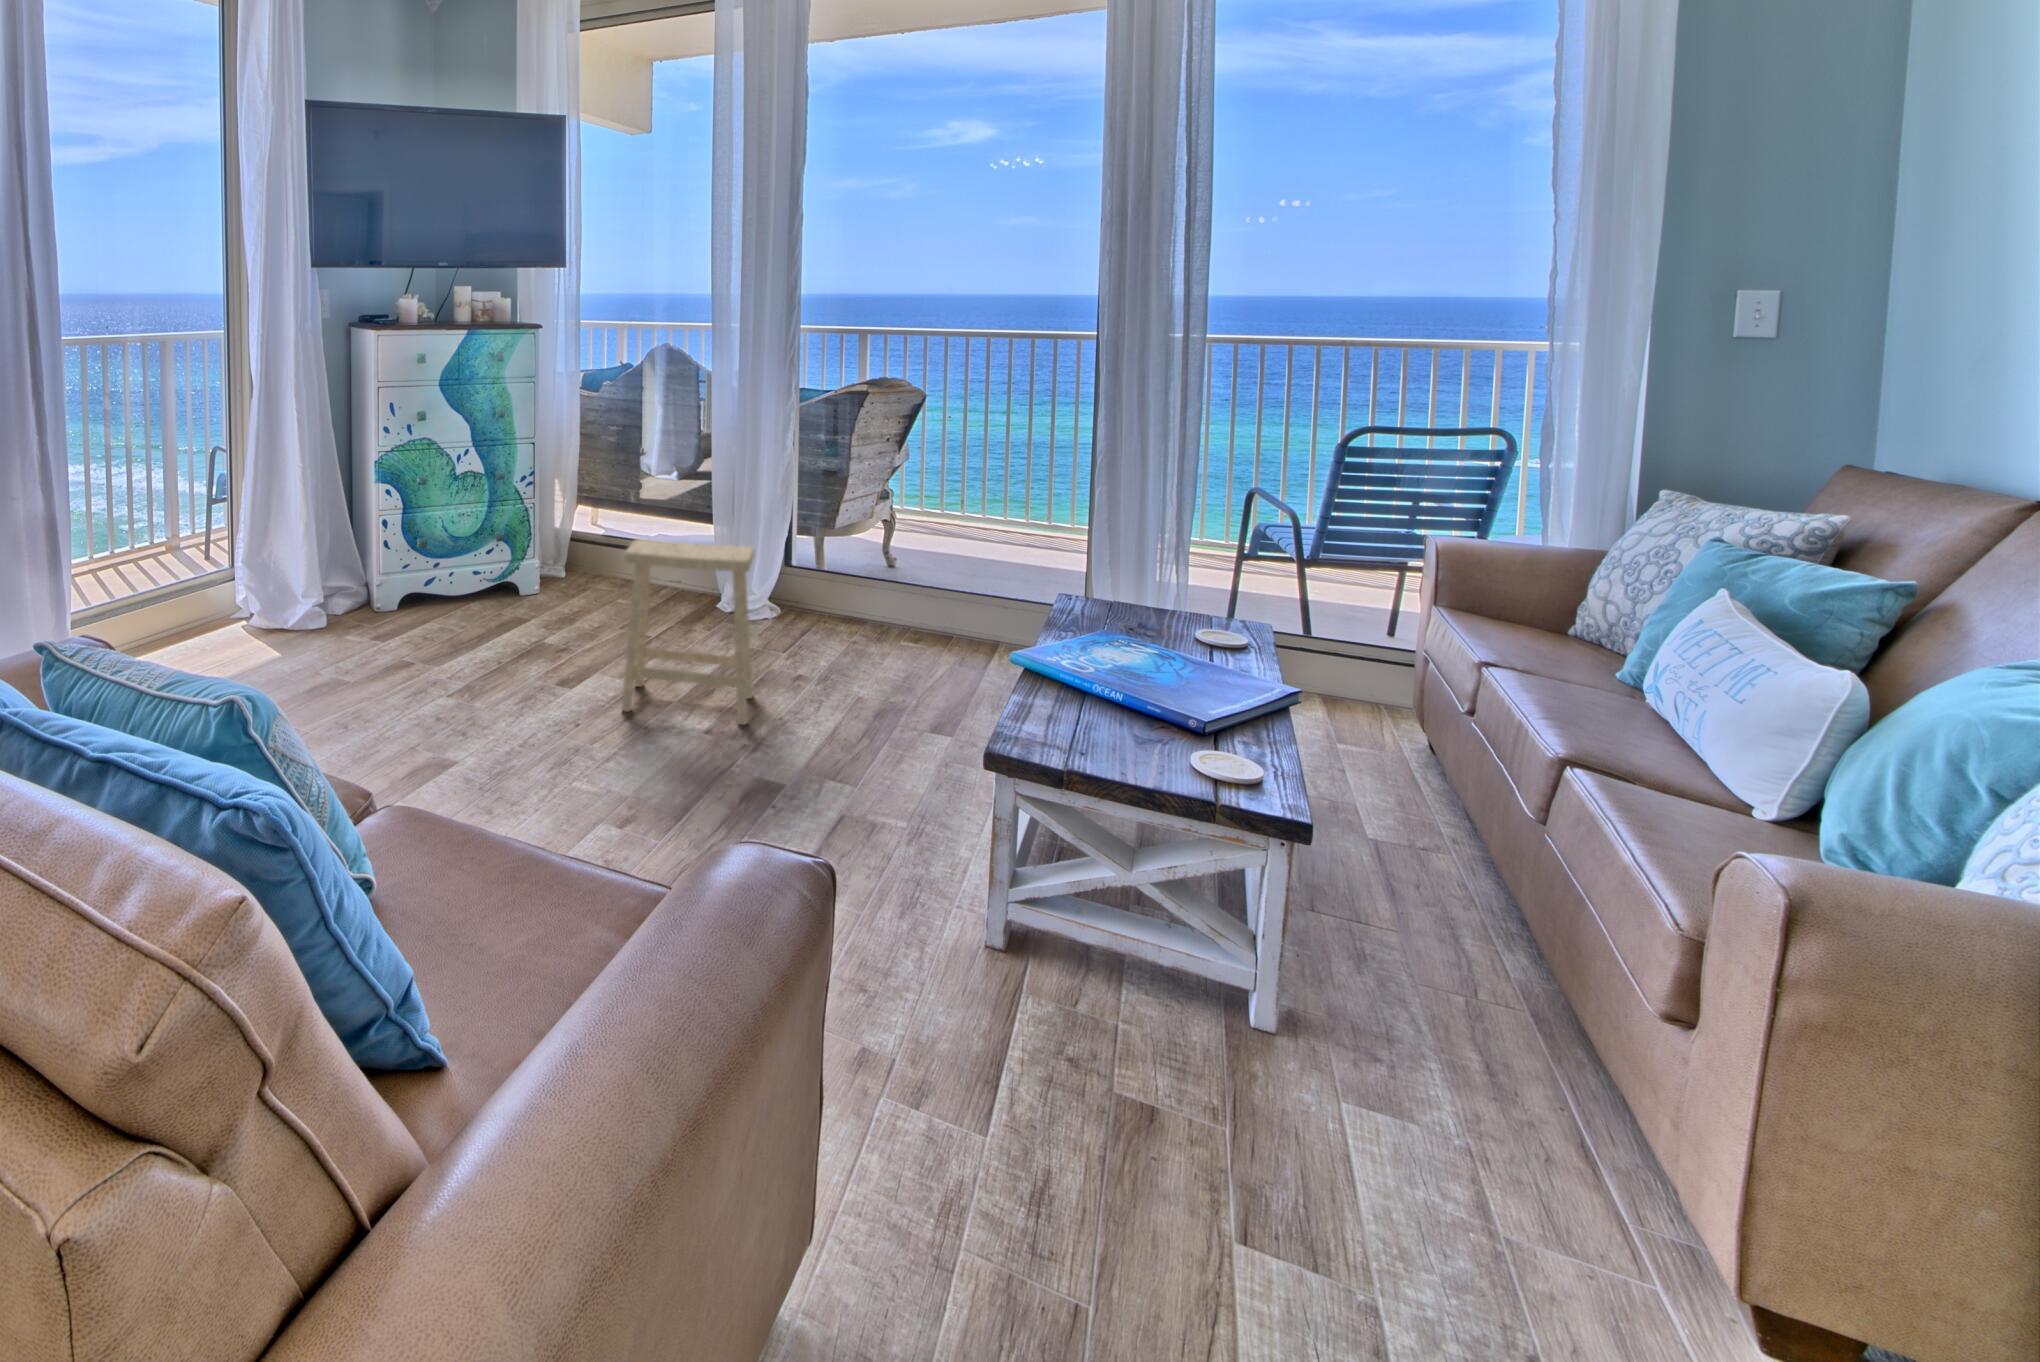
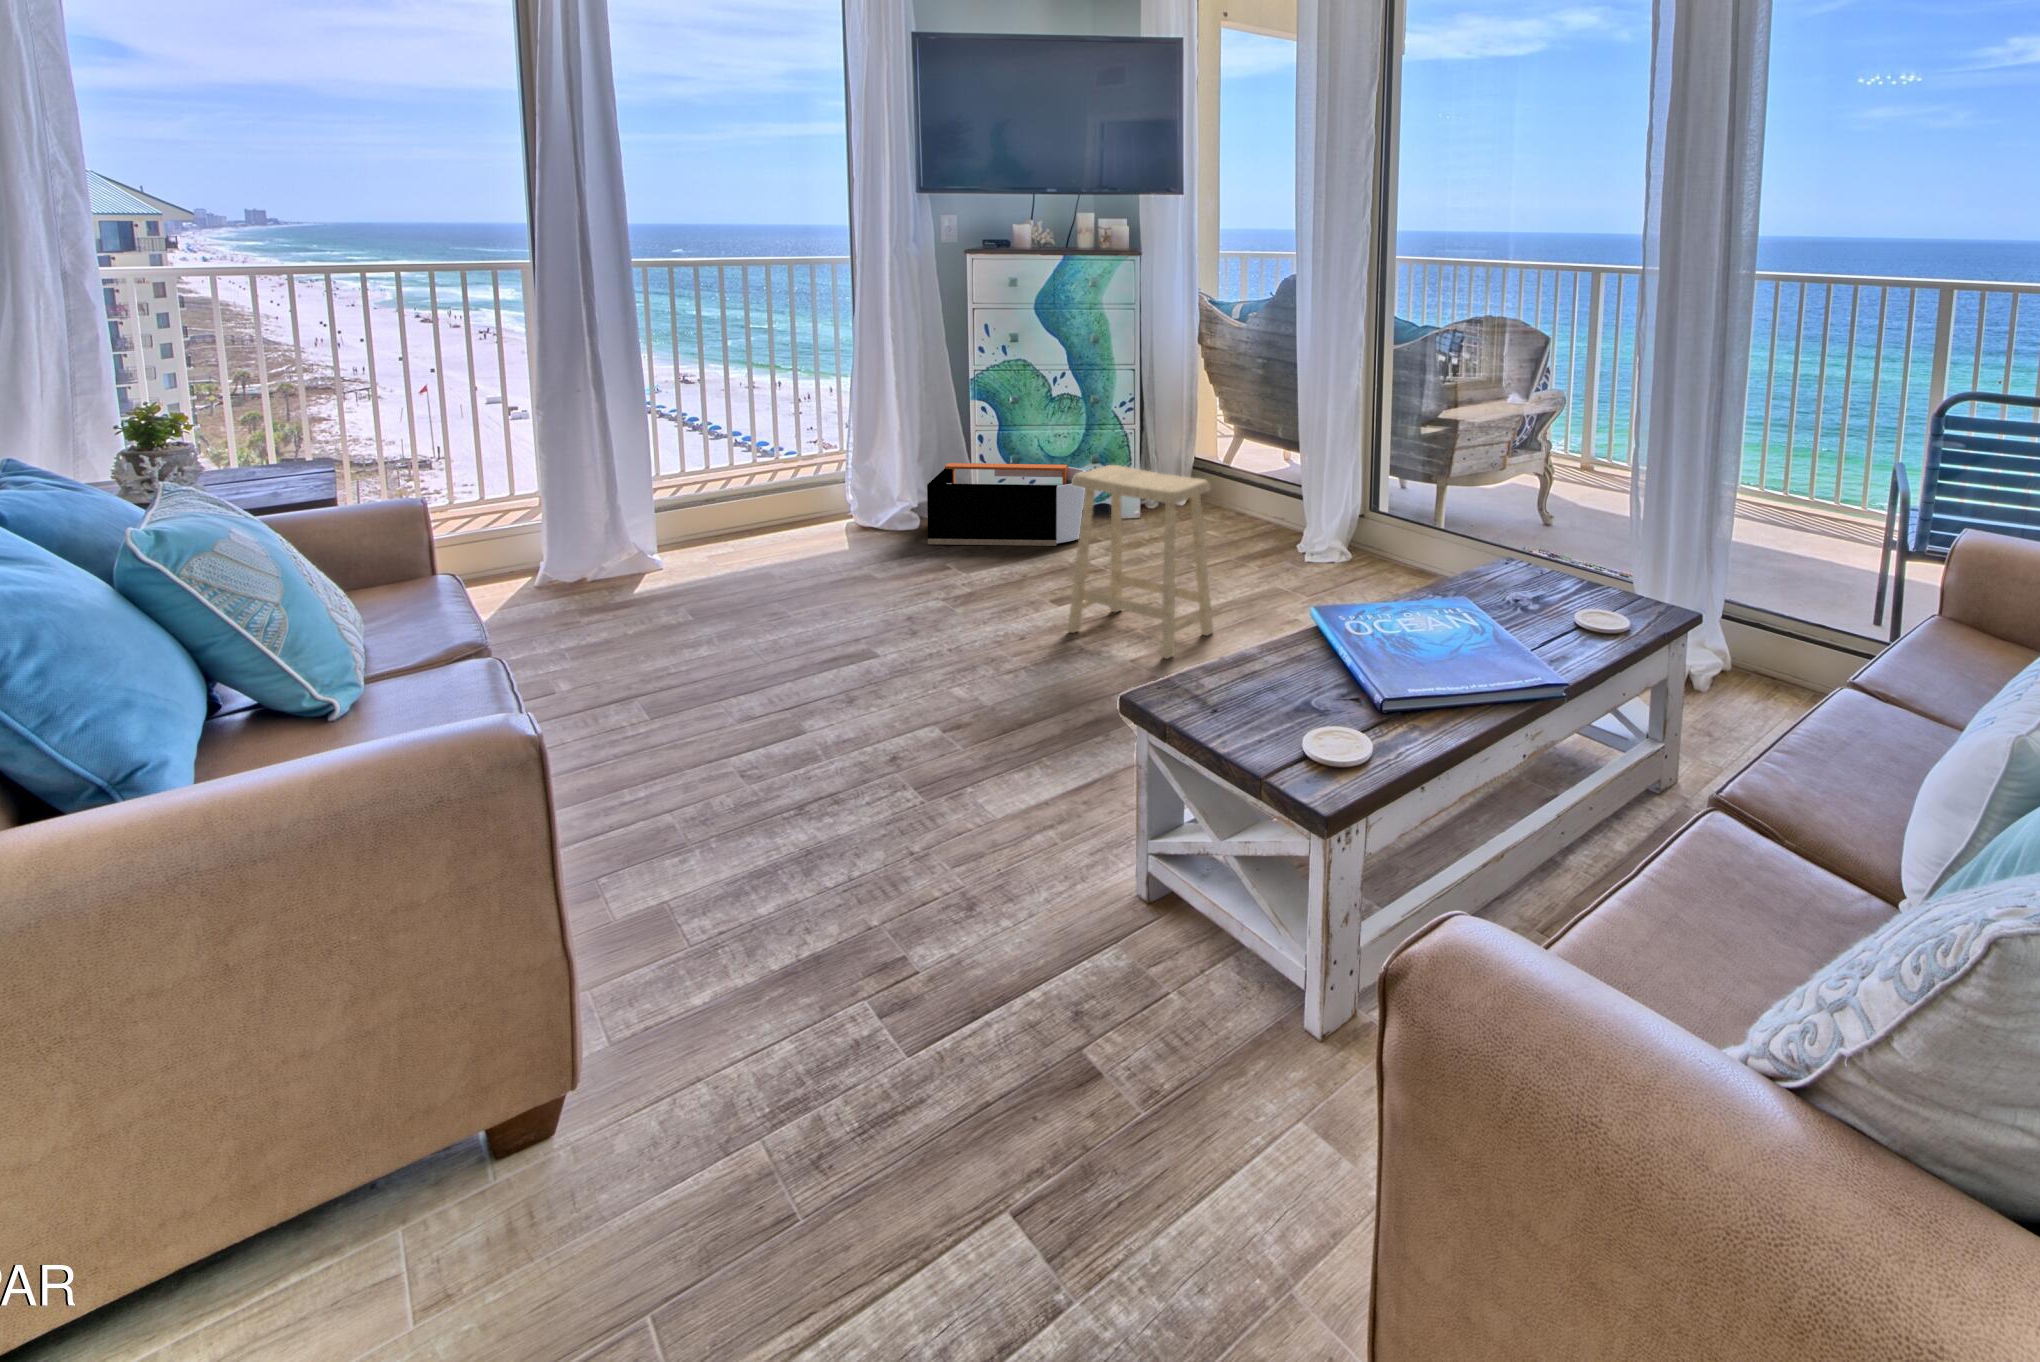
storage bin: none [355,544,516,640] -> present [927,463,1085,546]

